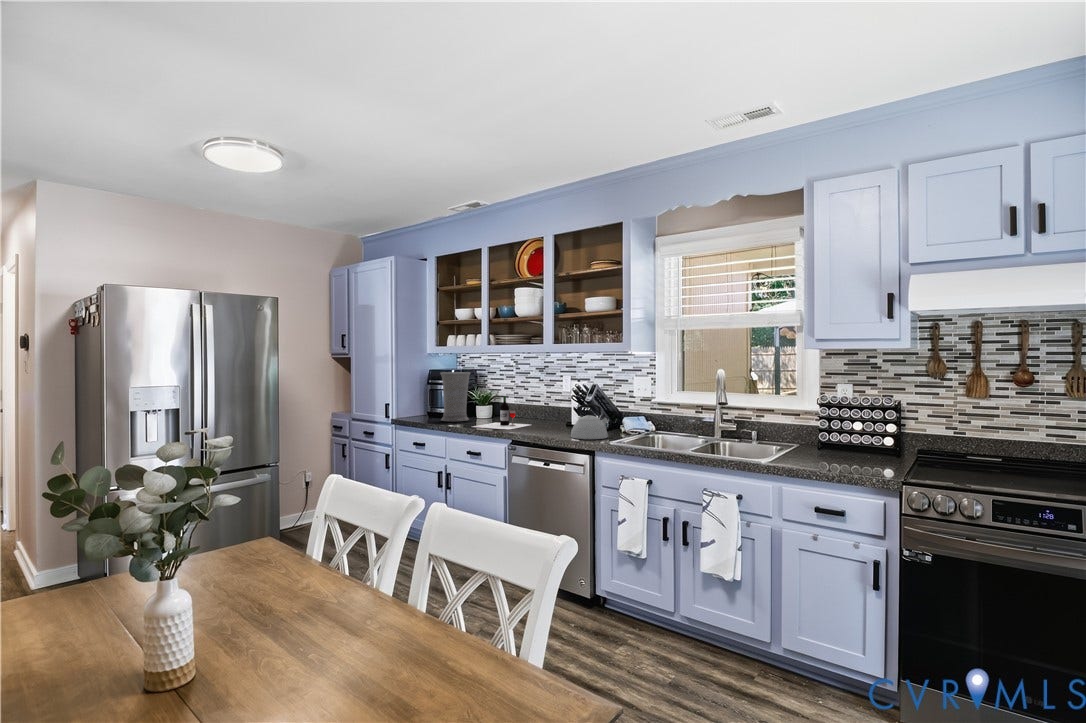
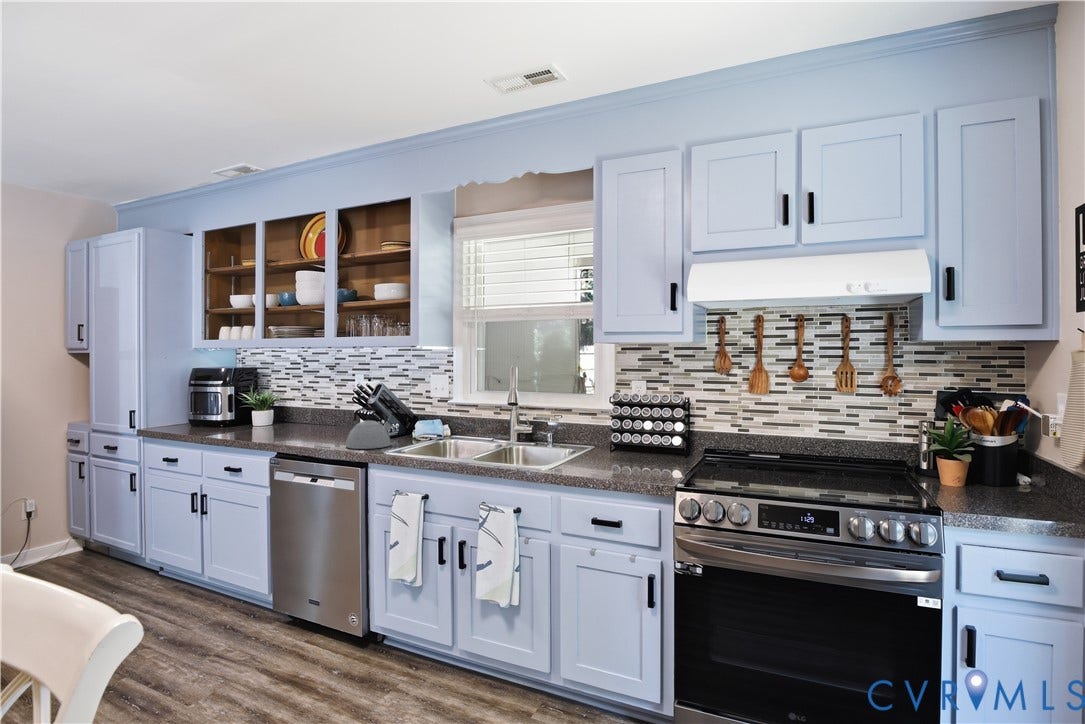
vase: present [440,372,470,422] -> none [201,371,242,431]
wine bottle: present [473,396,530,429] -> none [232,399,315,439]

